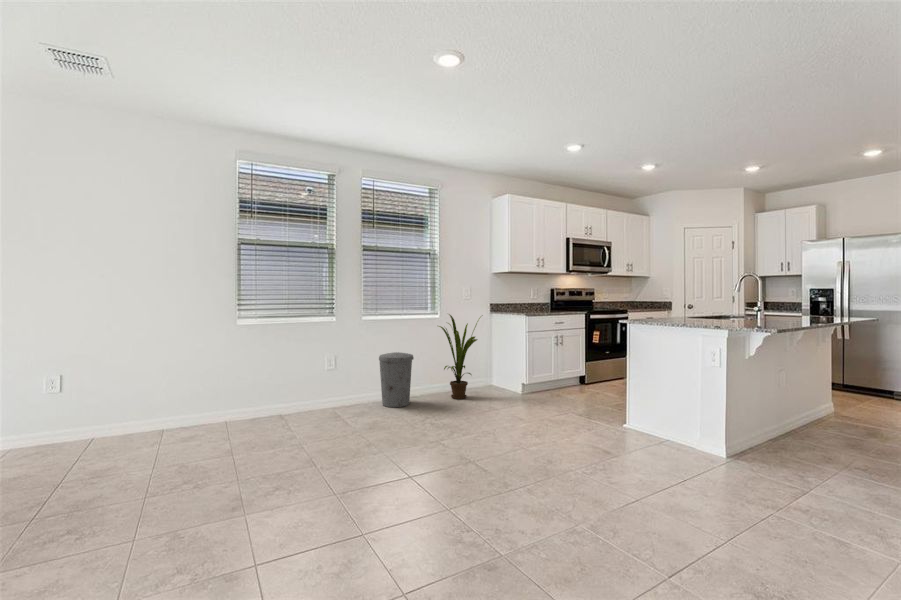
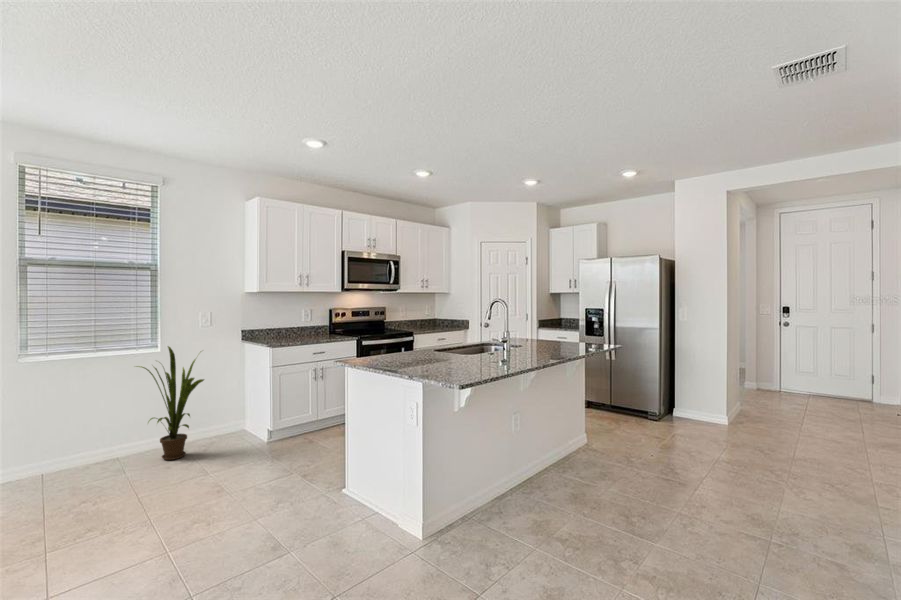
trash can: present [379,352,414,407] -> none [30,406,94,486]

